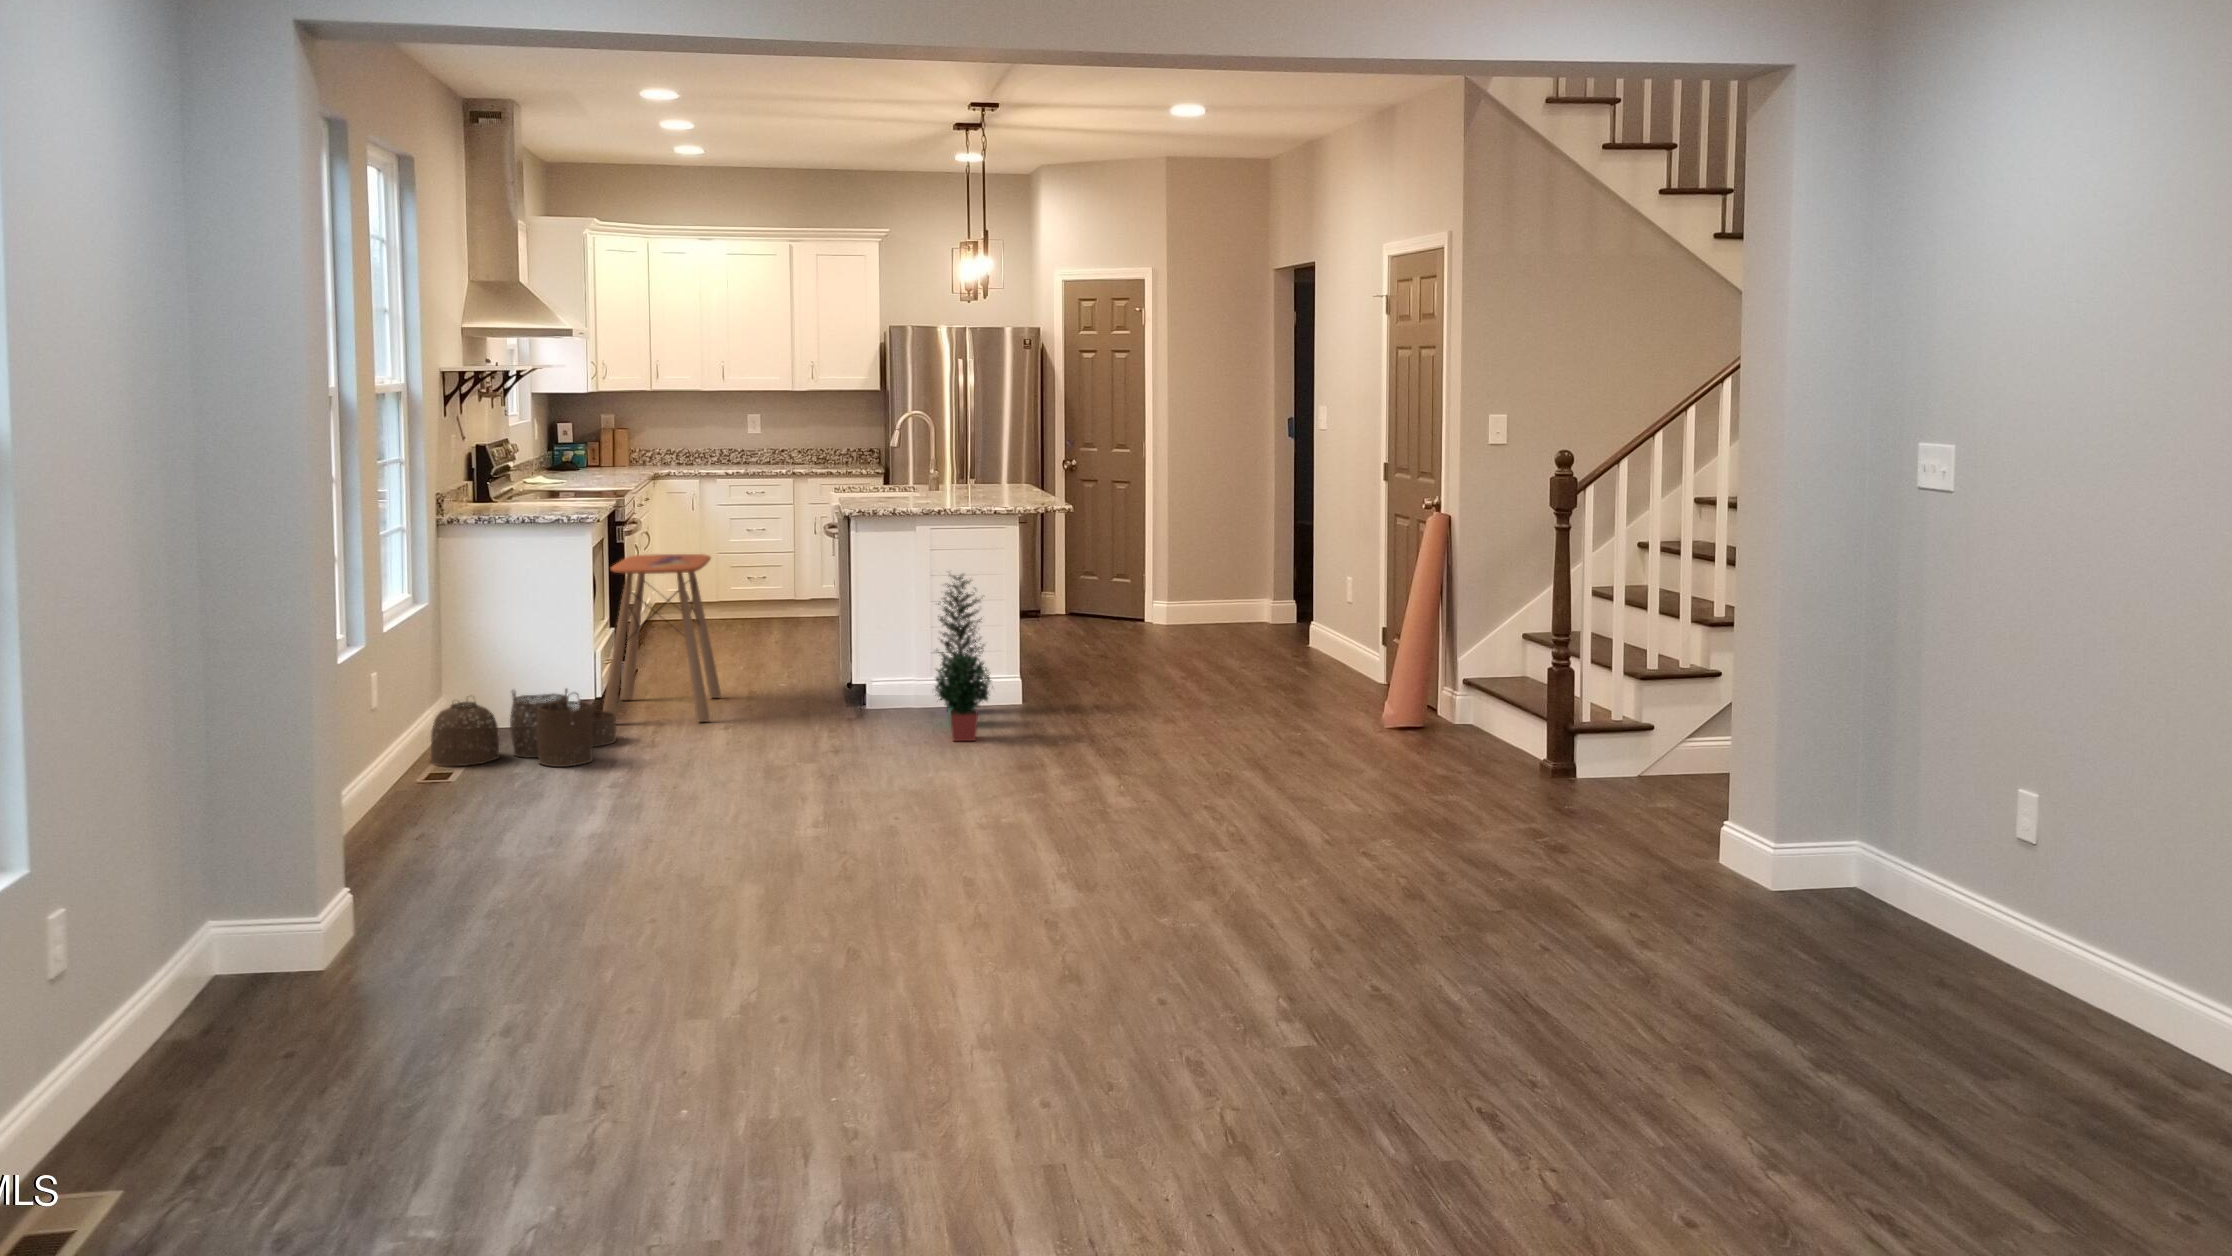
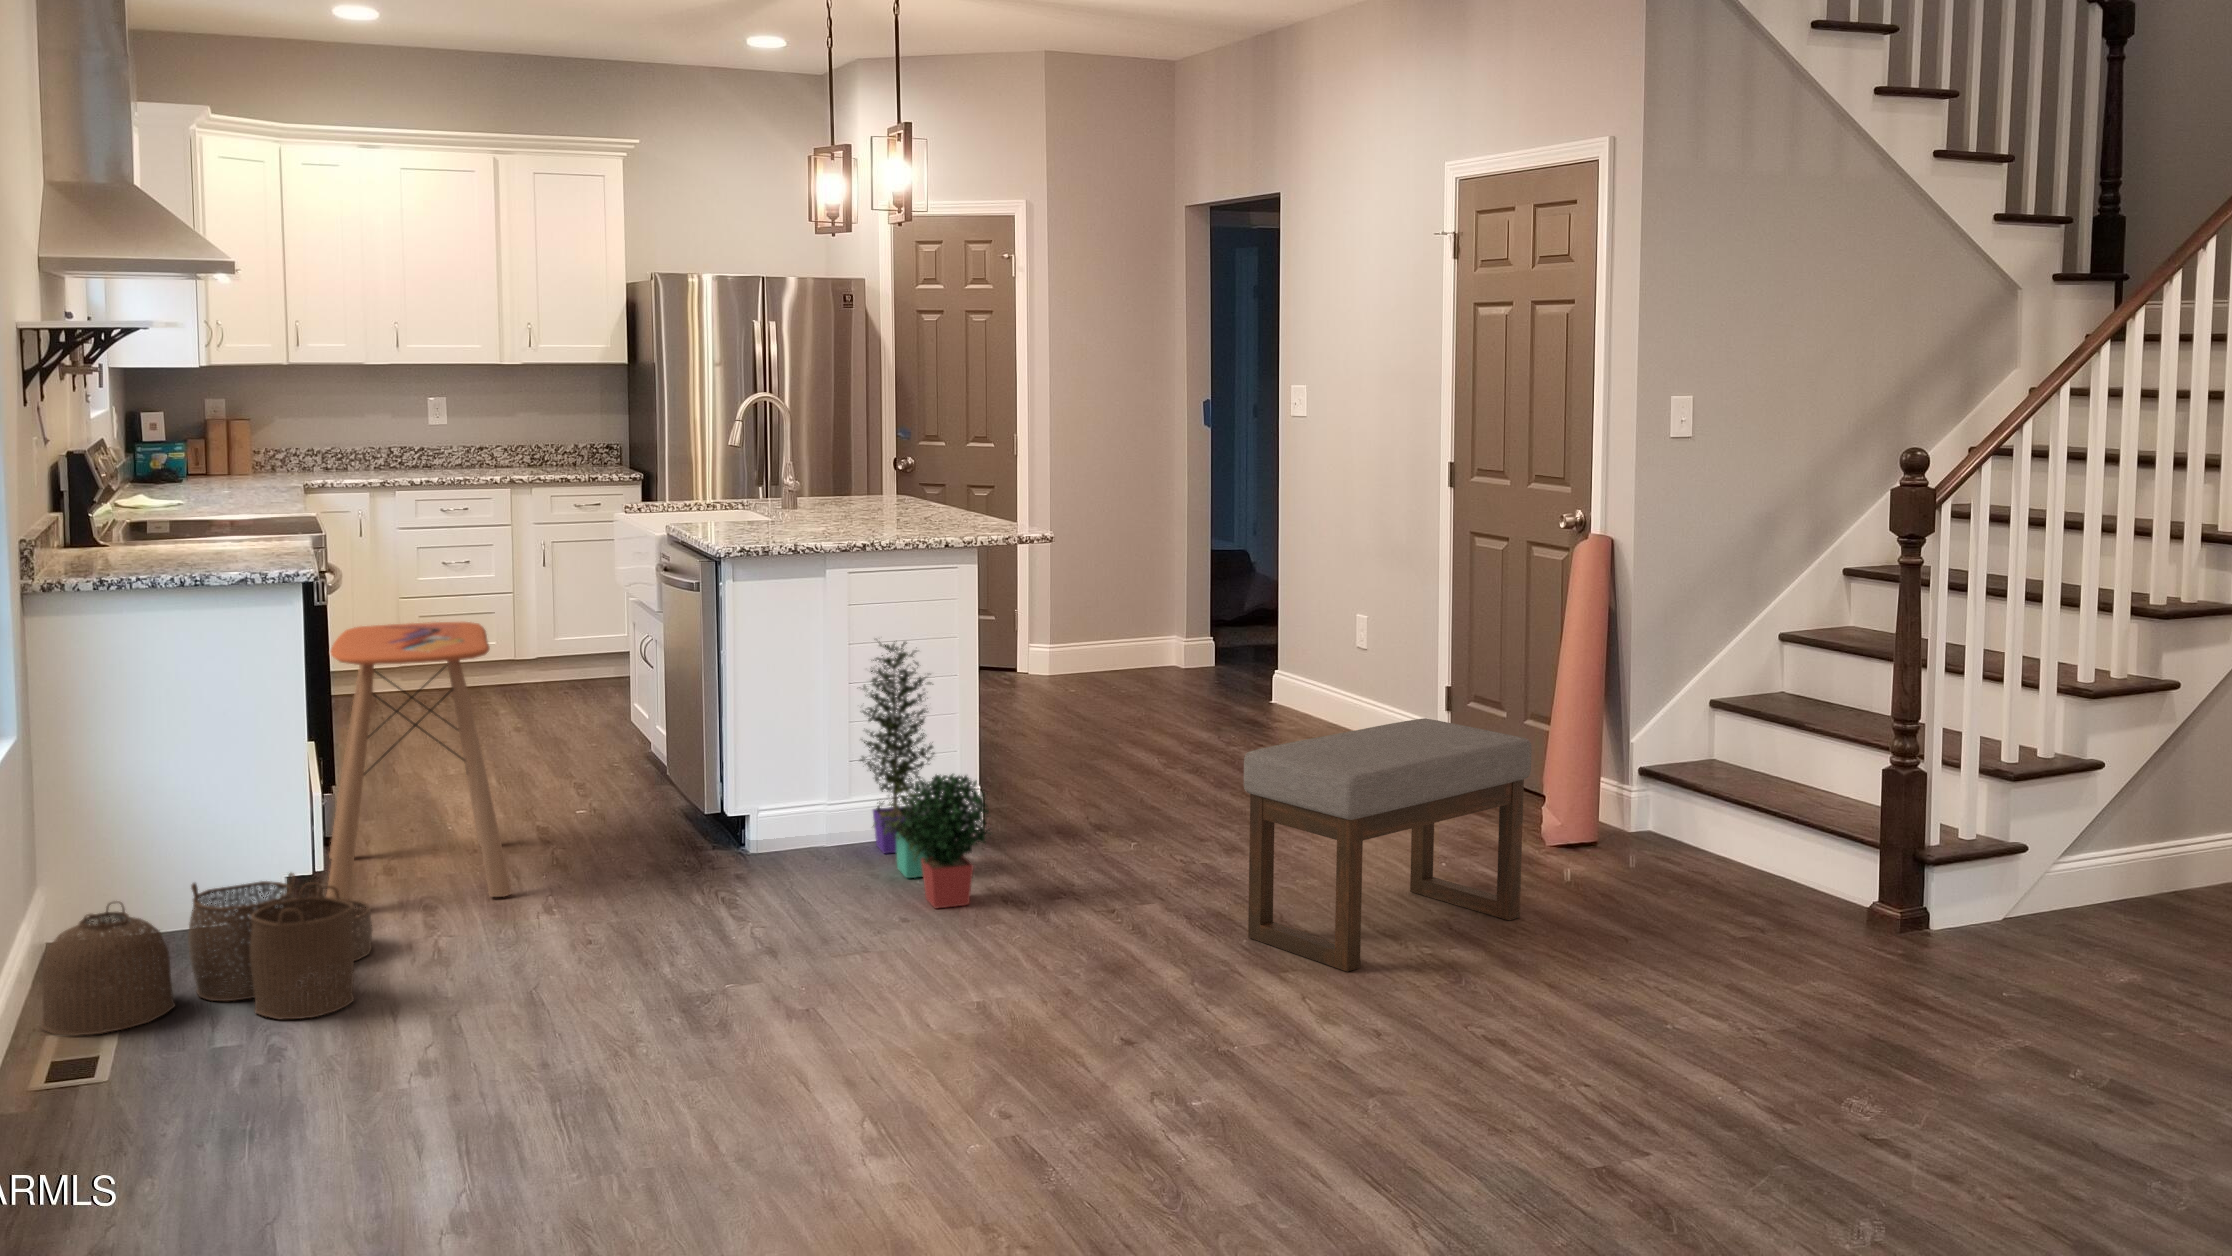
ottoman: none [1129,631,1333,784] -> present [1244,718,1532,972]

